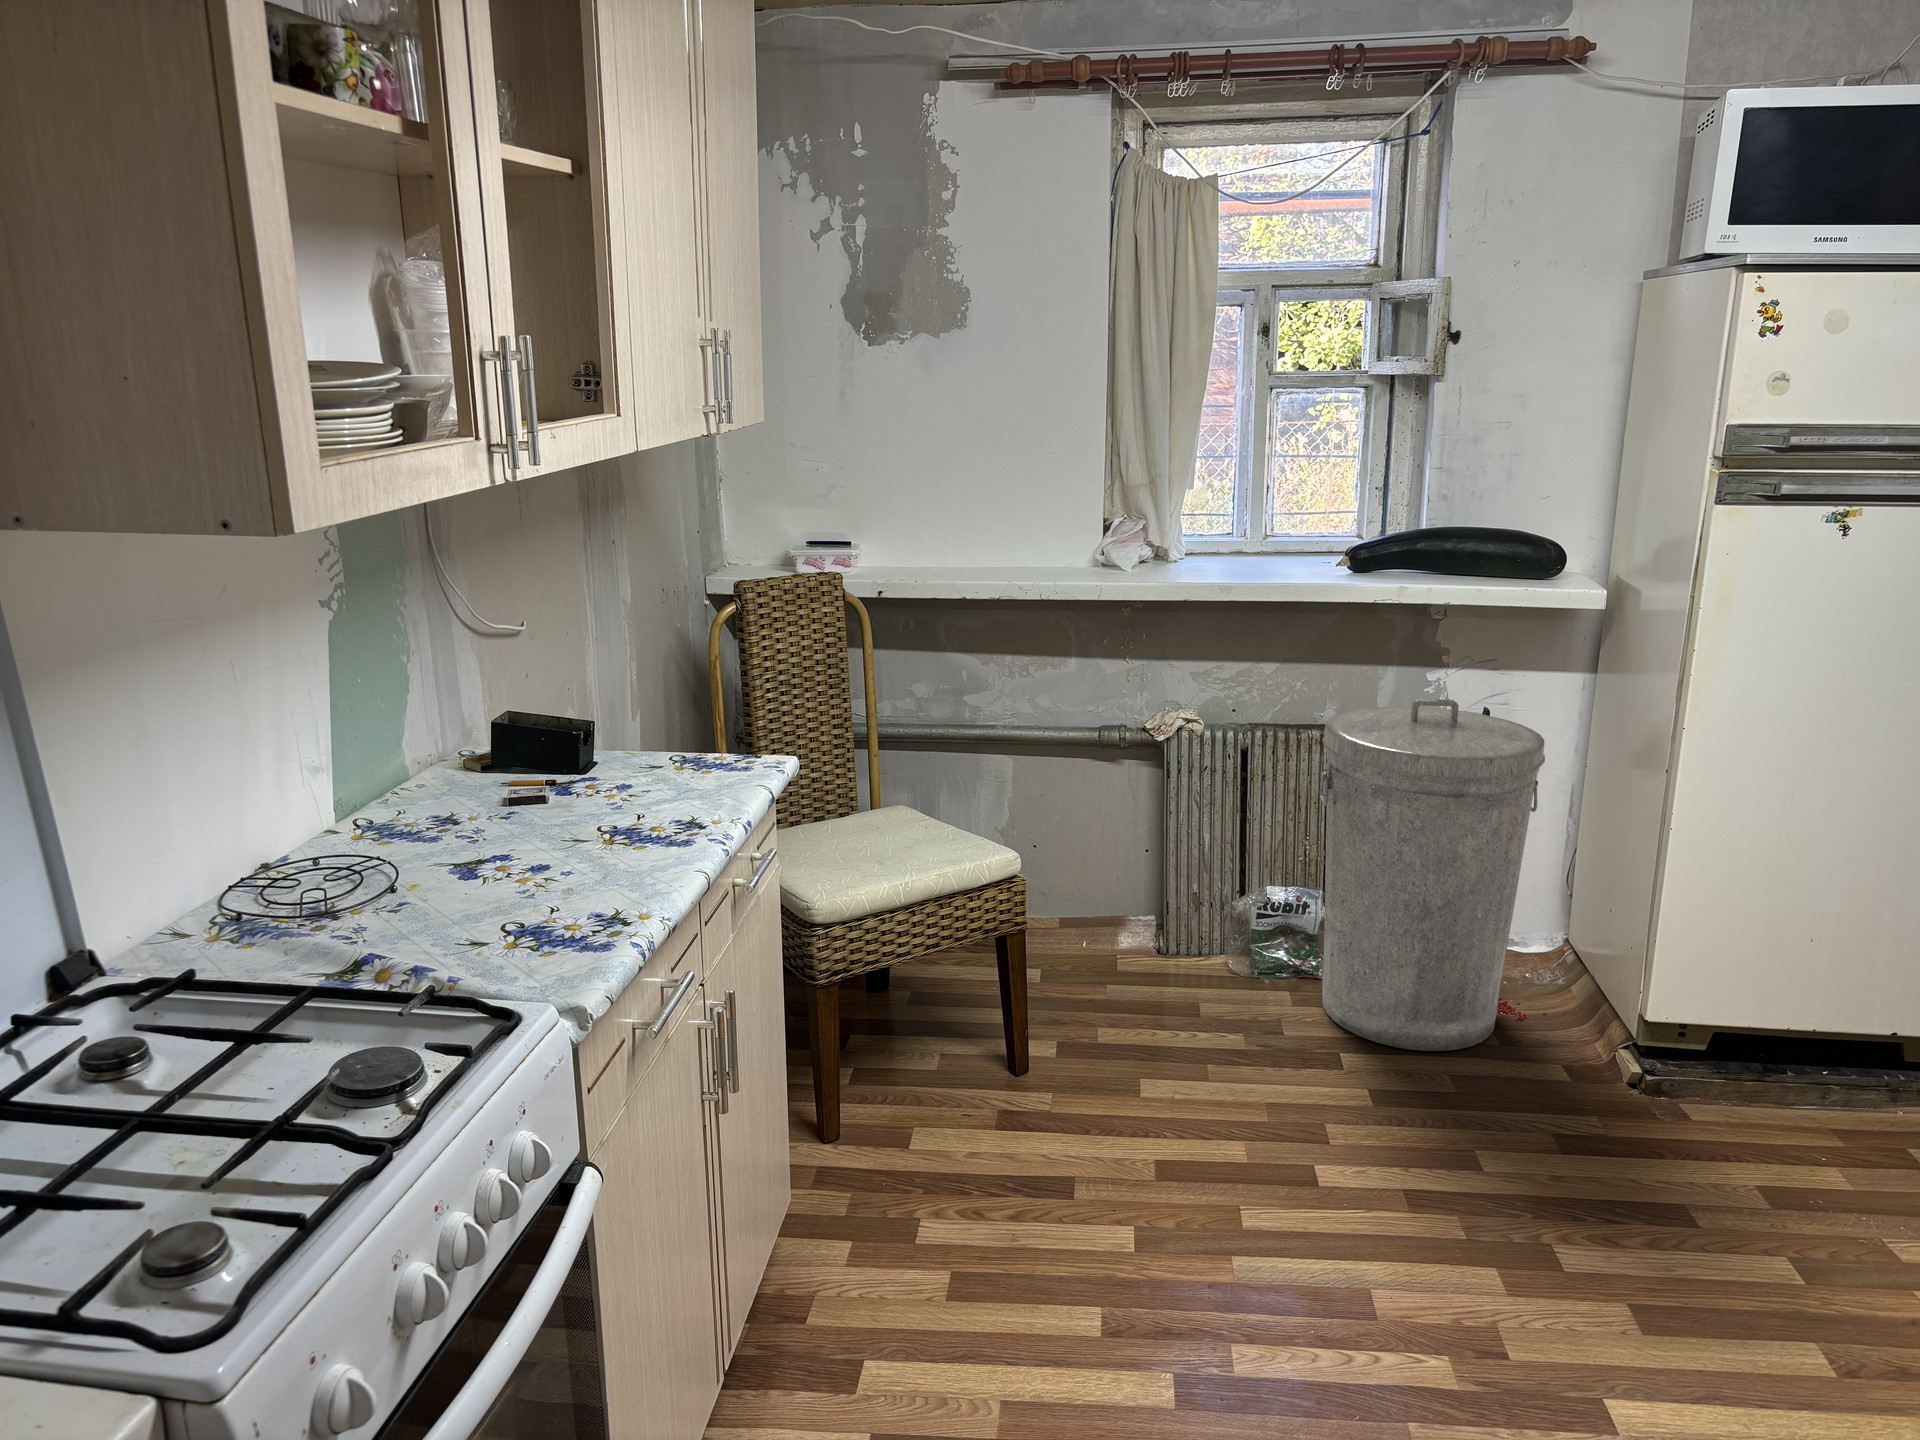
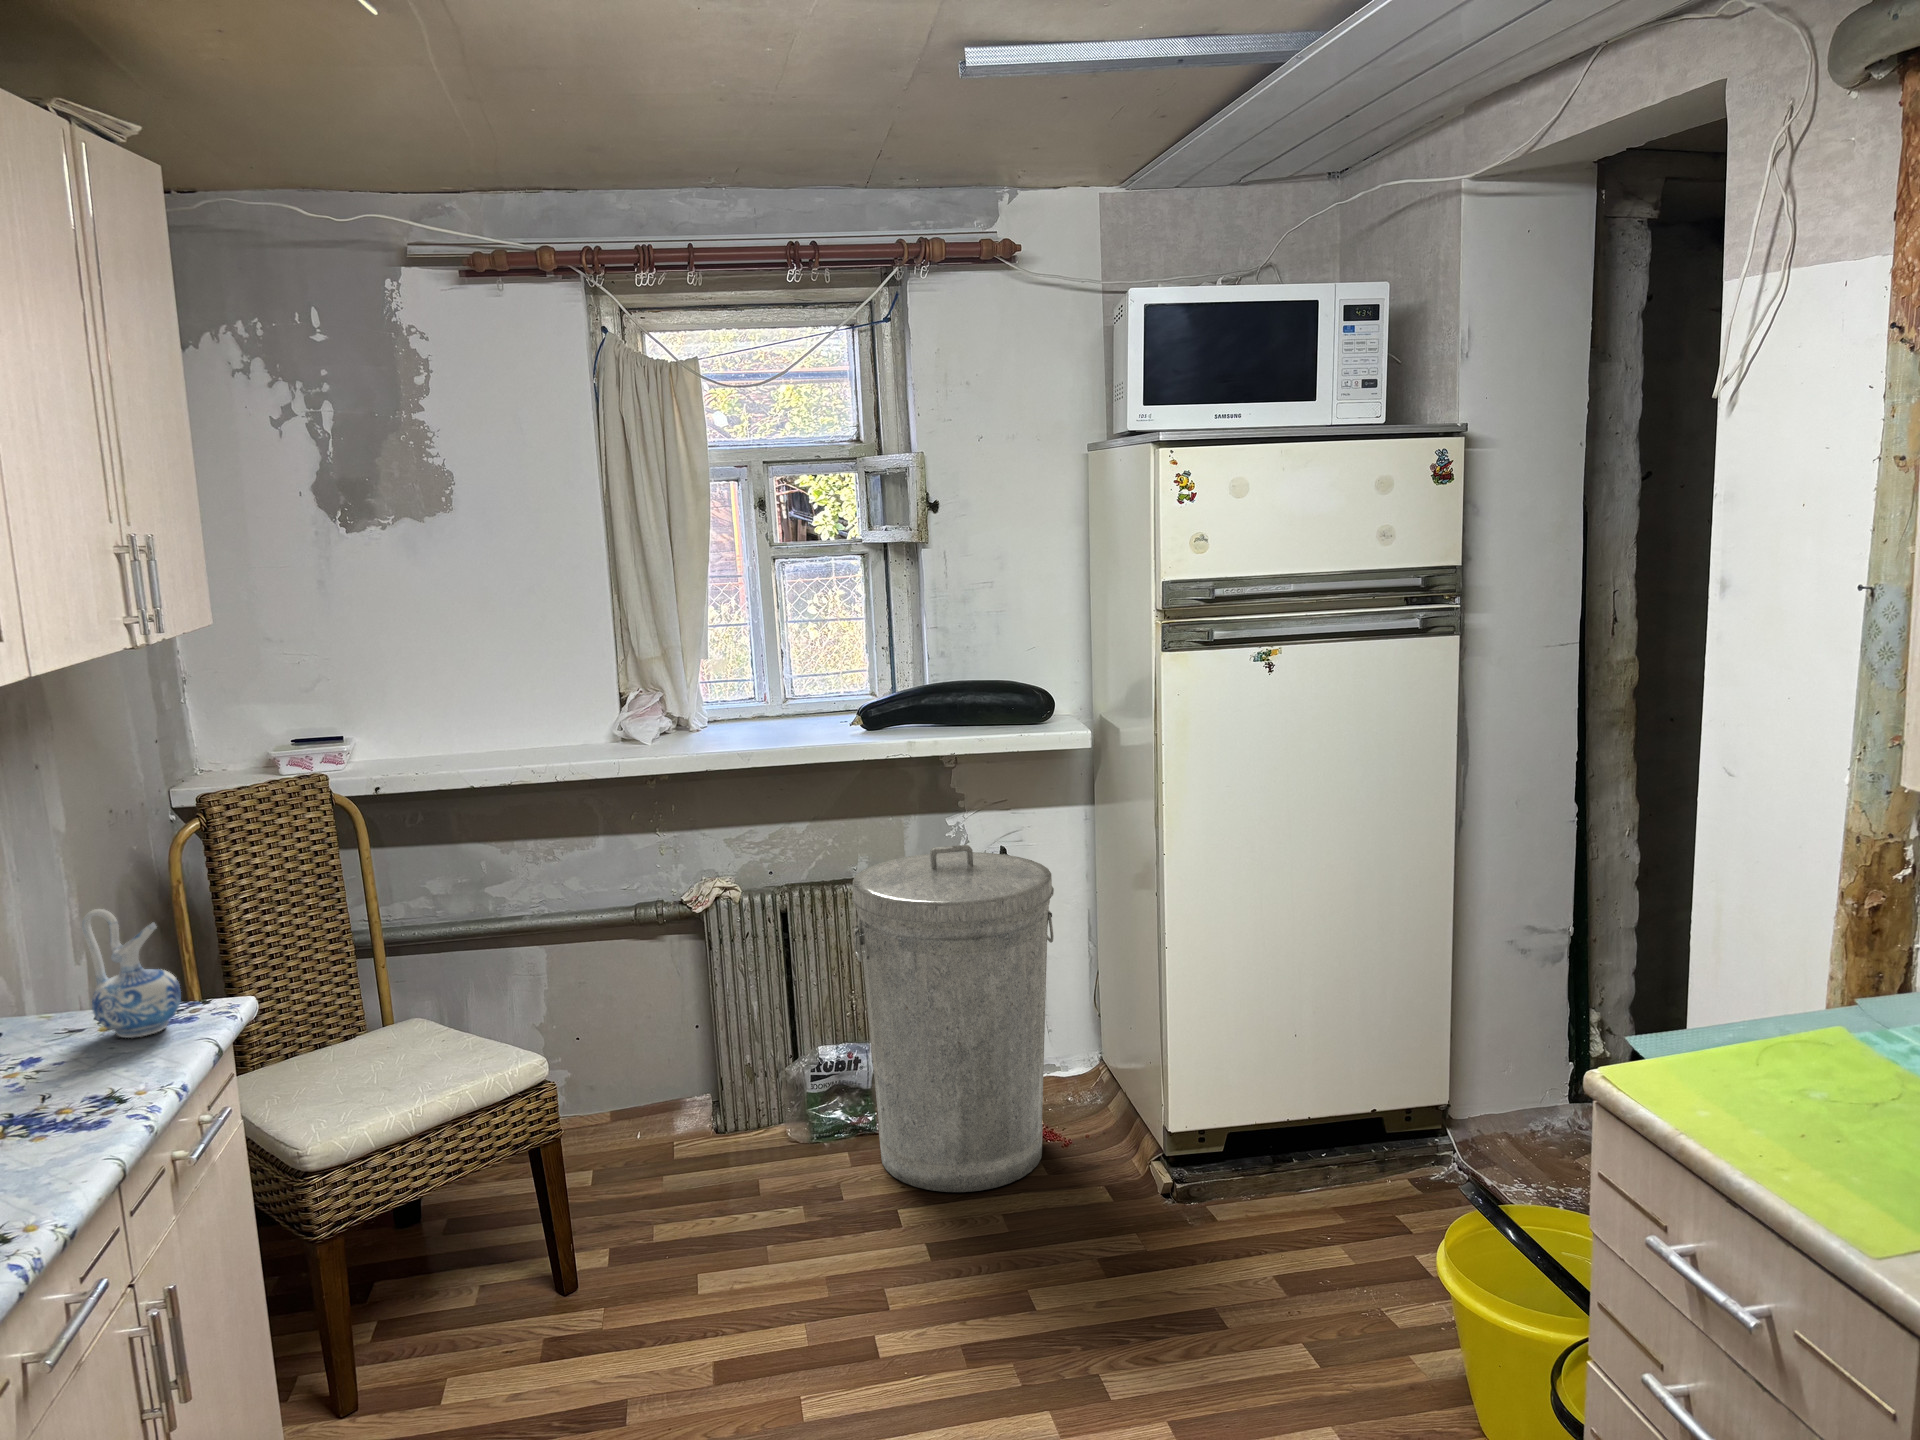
ceramic pitcher: none [658,661,732,779] -> present [82,909,181,1038]

